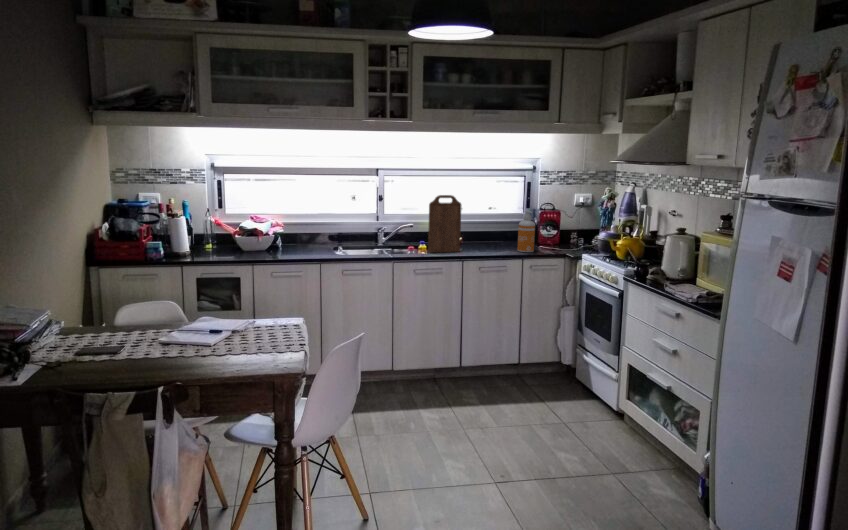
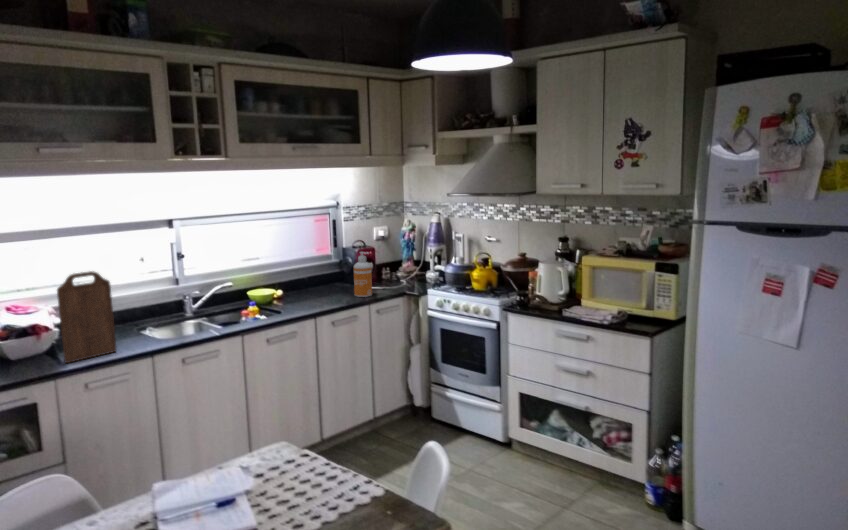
cutting board: present [428,195,462,253] -> present [57,271,116,363]

